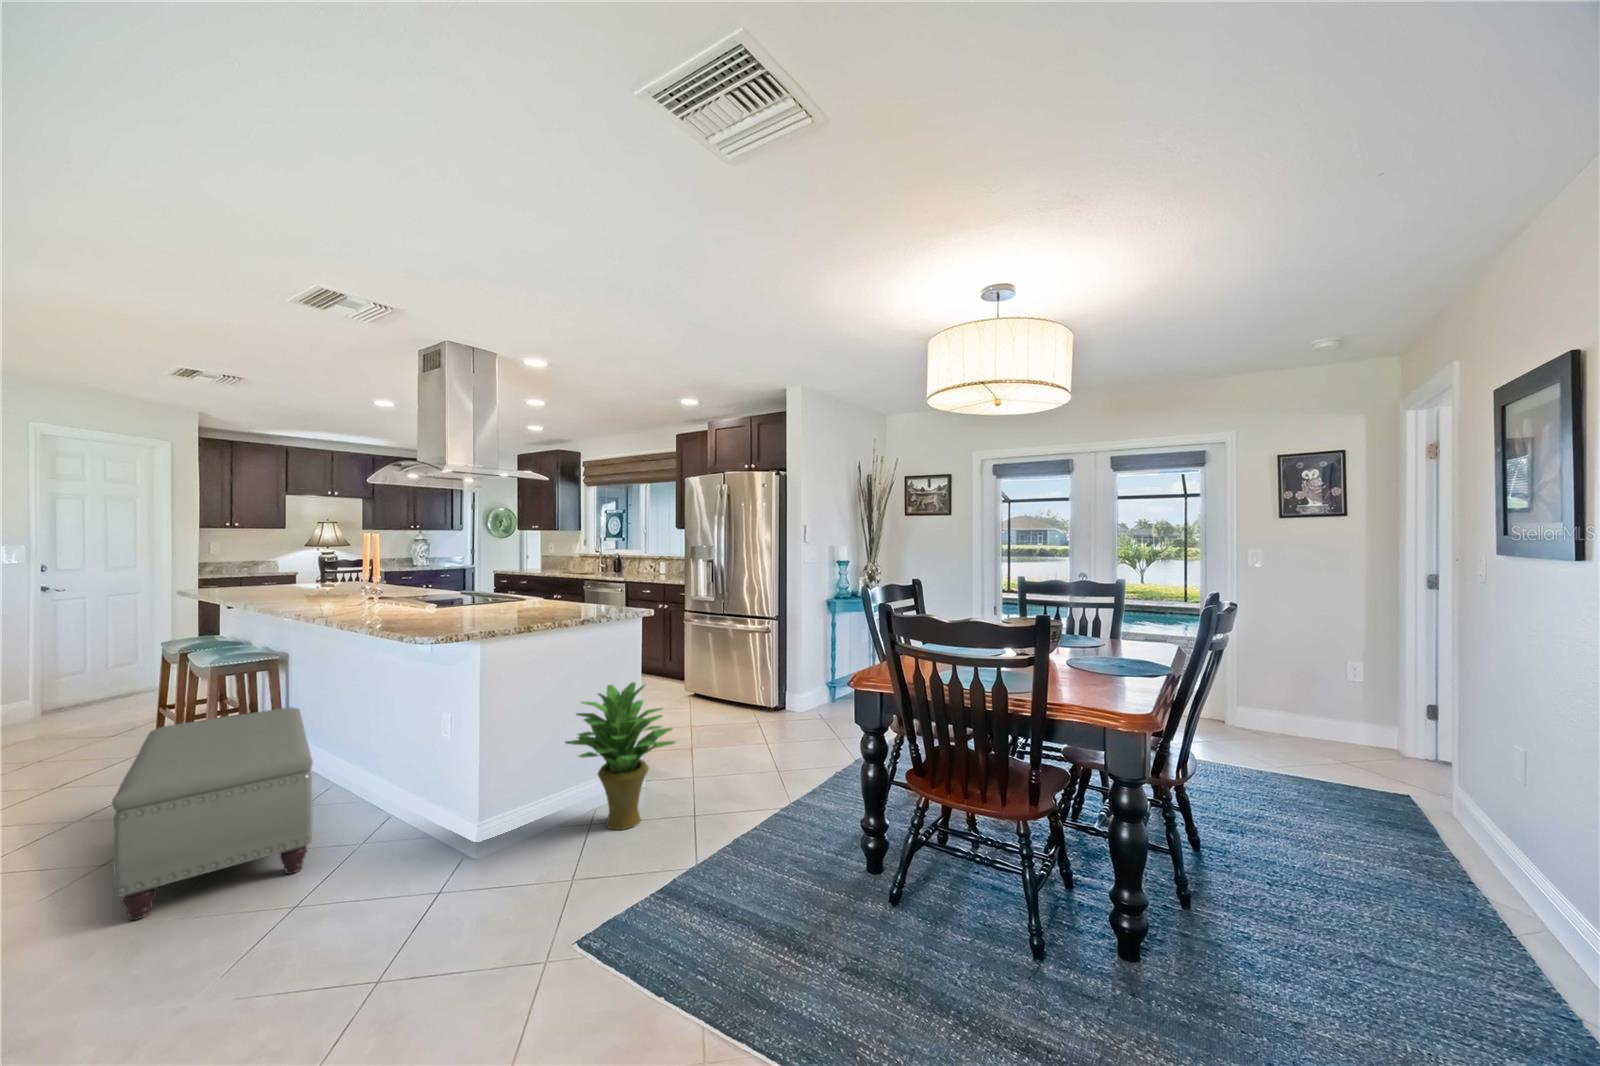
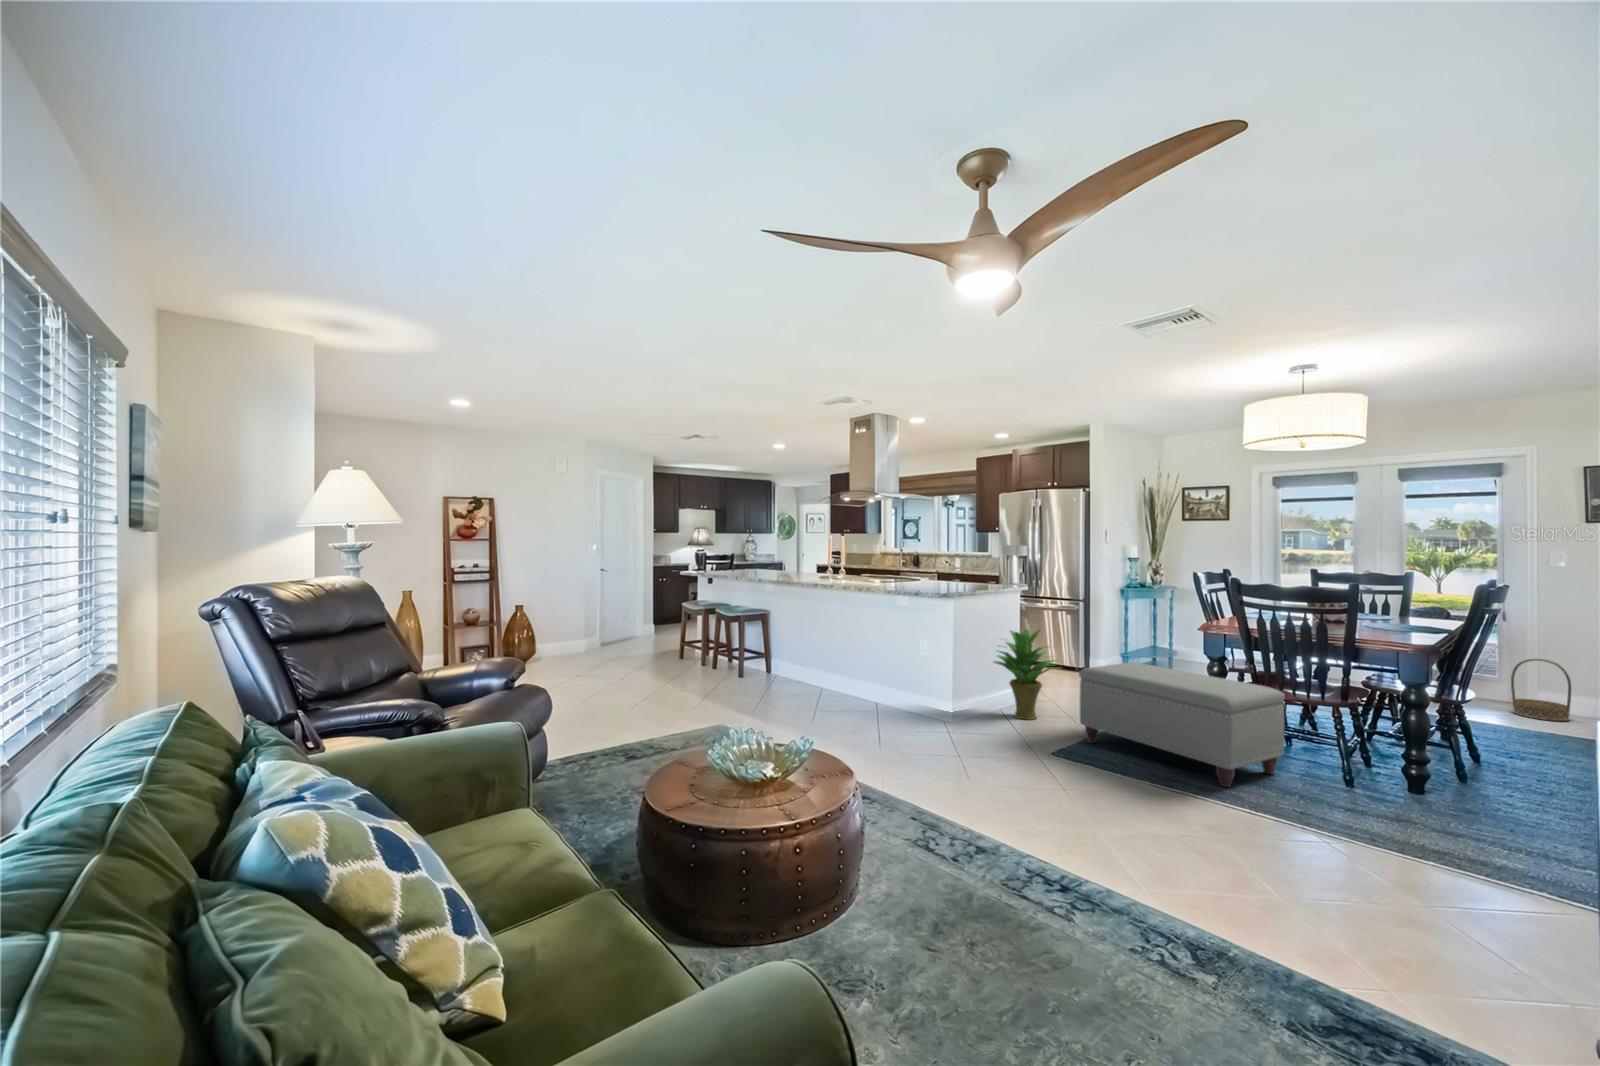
basket: none [1215,672,1271,745] -> present [1511,659,1571,721]
ottoman: present [112,707,313,920] -> present [1079,662,1285,787]

